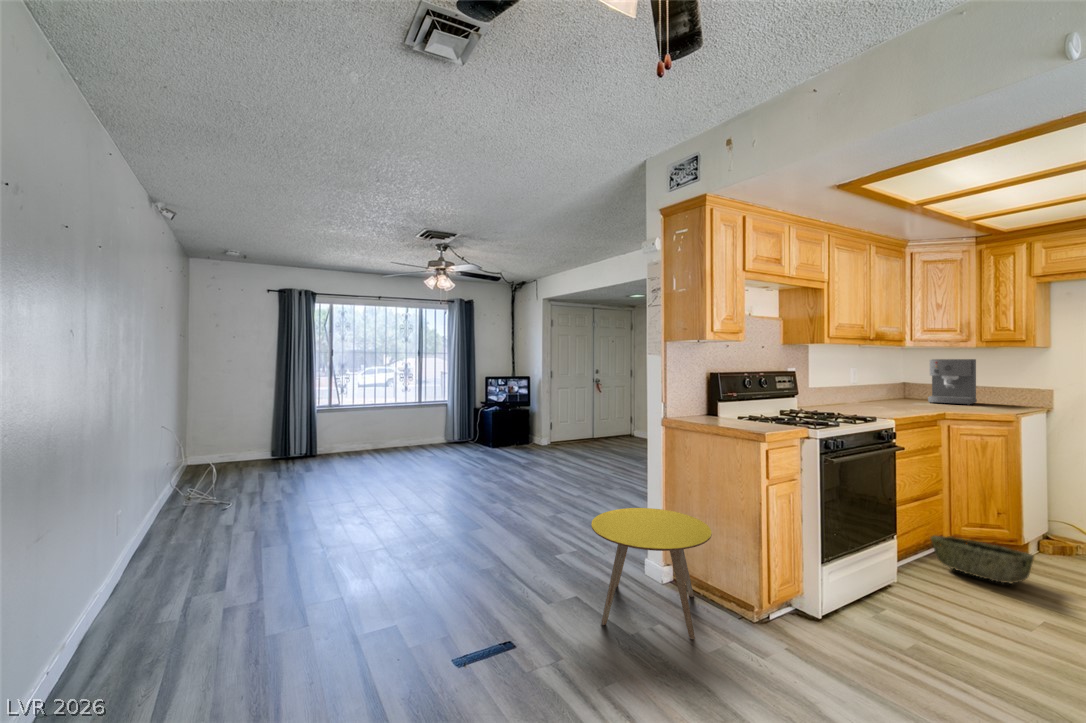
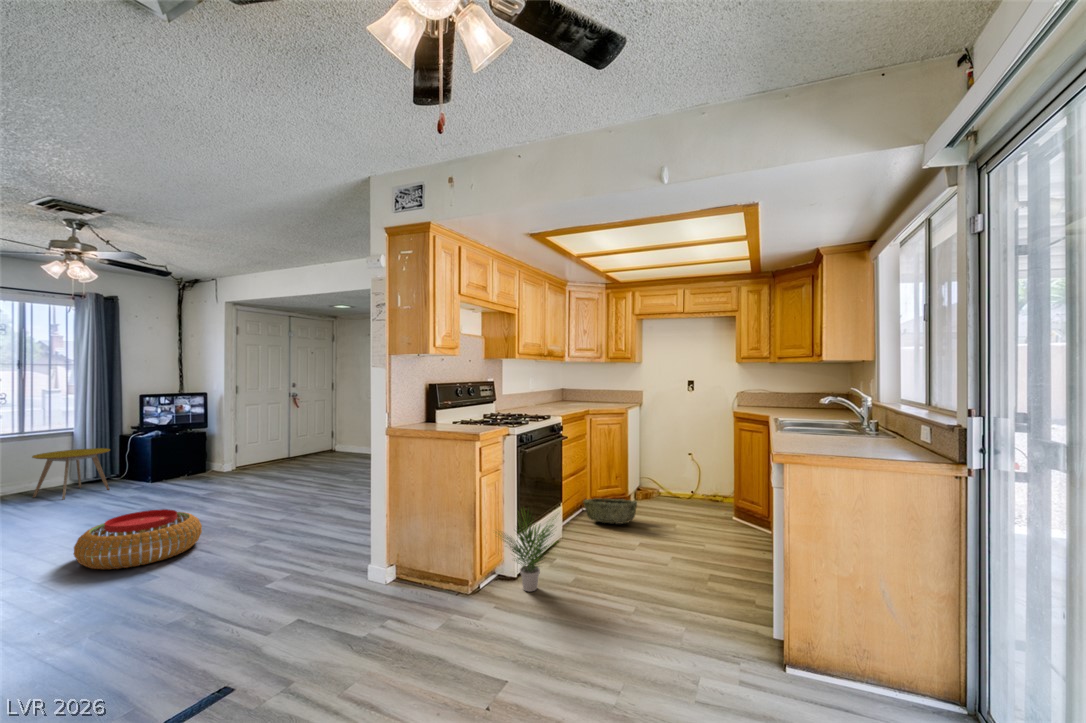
coffee maker: present [928,359,977,405] -> none [581,370,608,403]
pouf: none [438,470,517,513] -> present [74,509,202,569]
side table: present [591,508,712,639] -> present [32,448,110,499]
potted plant: none [786,530,890,645] -> present [499,509,557,592]

